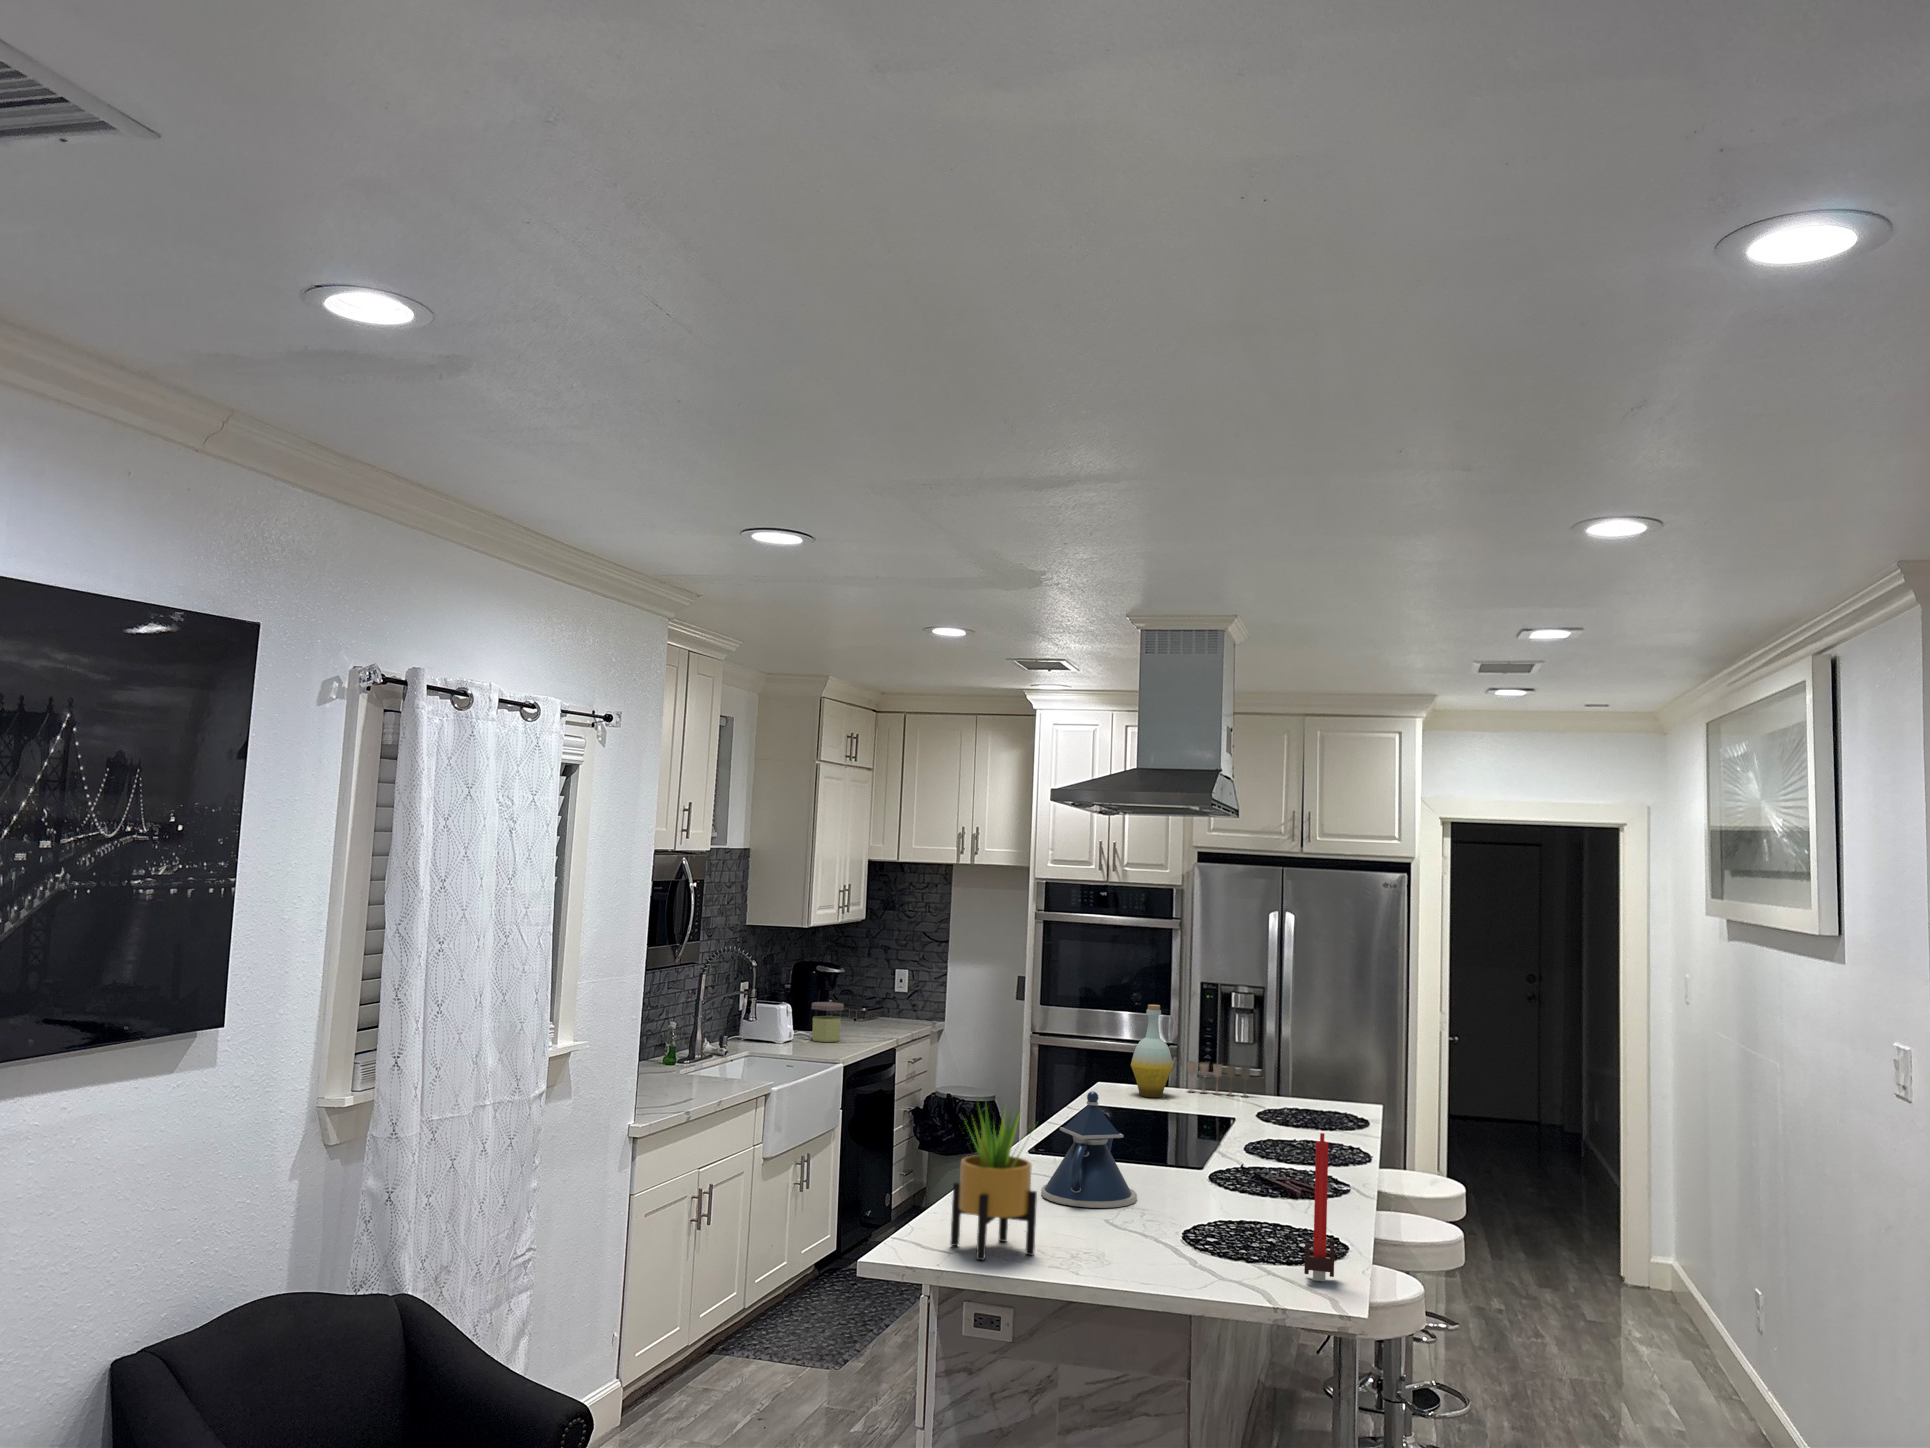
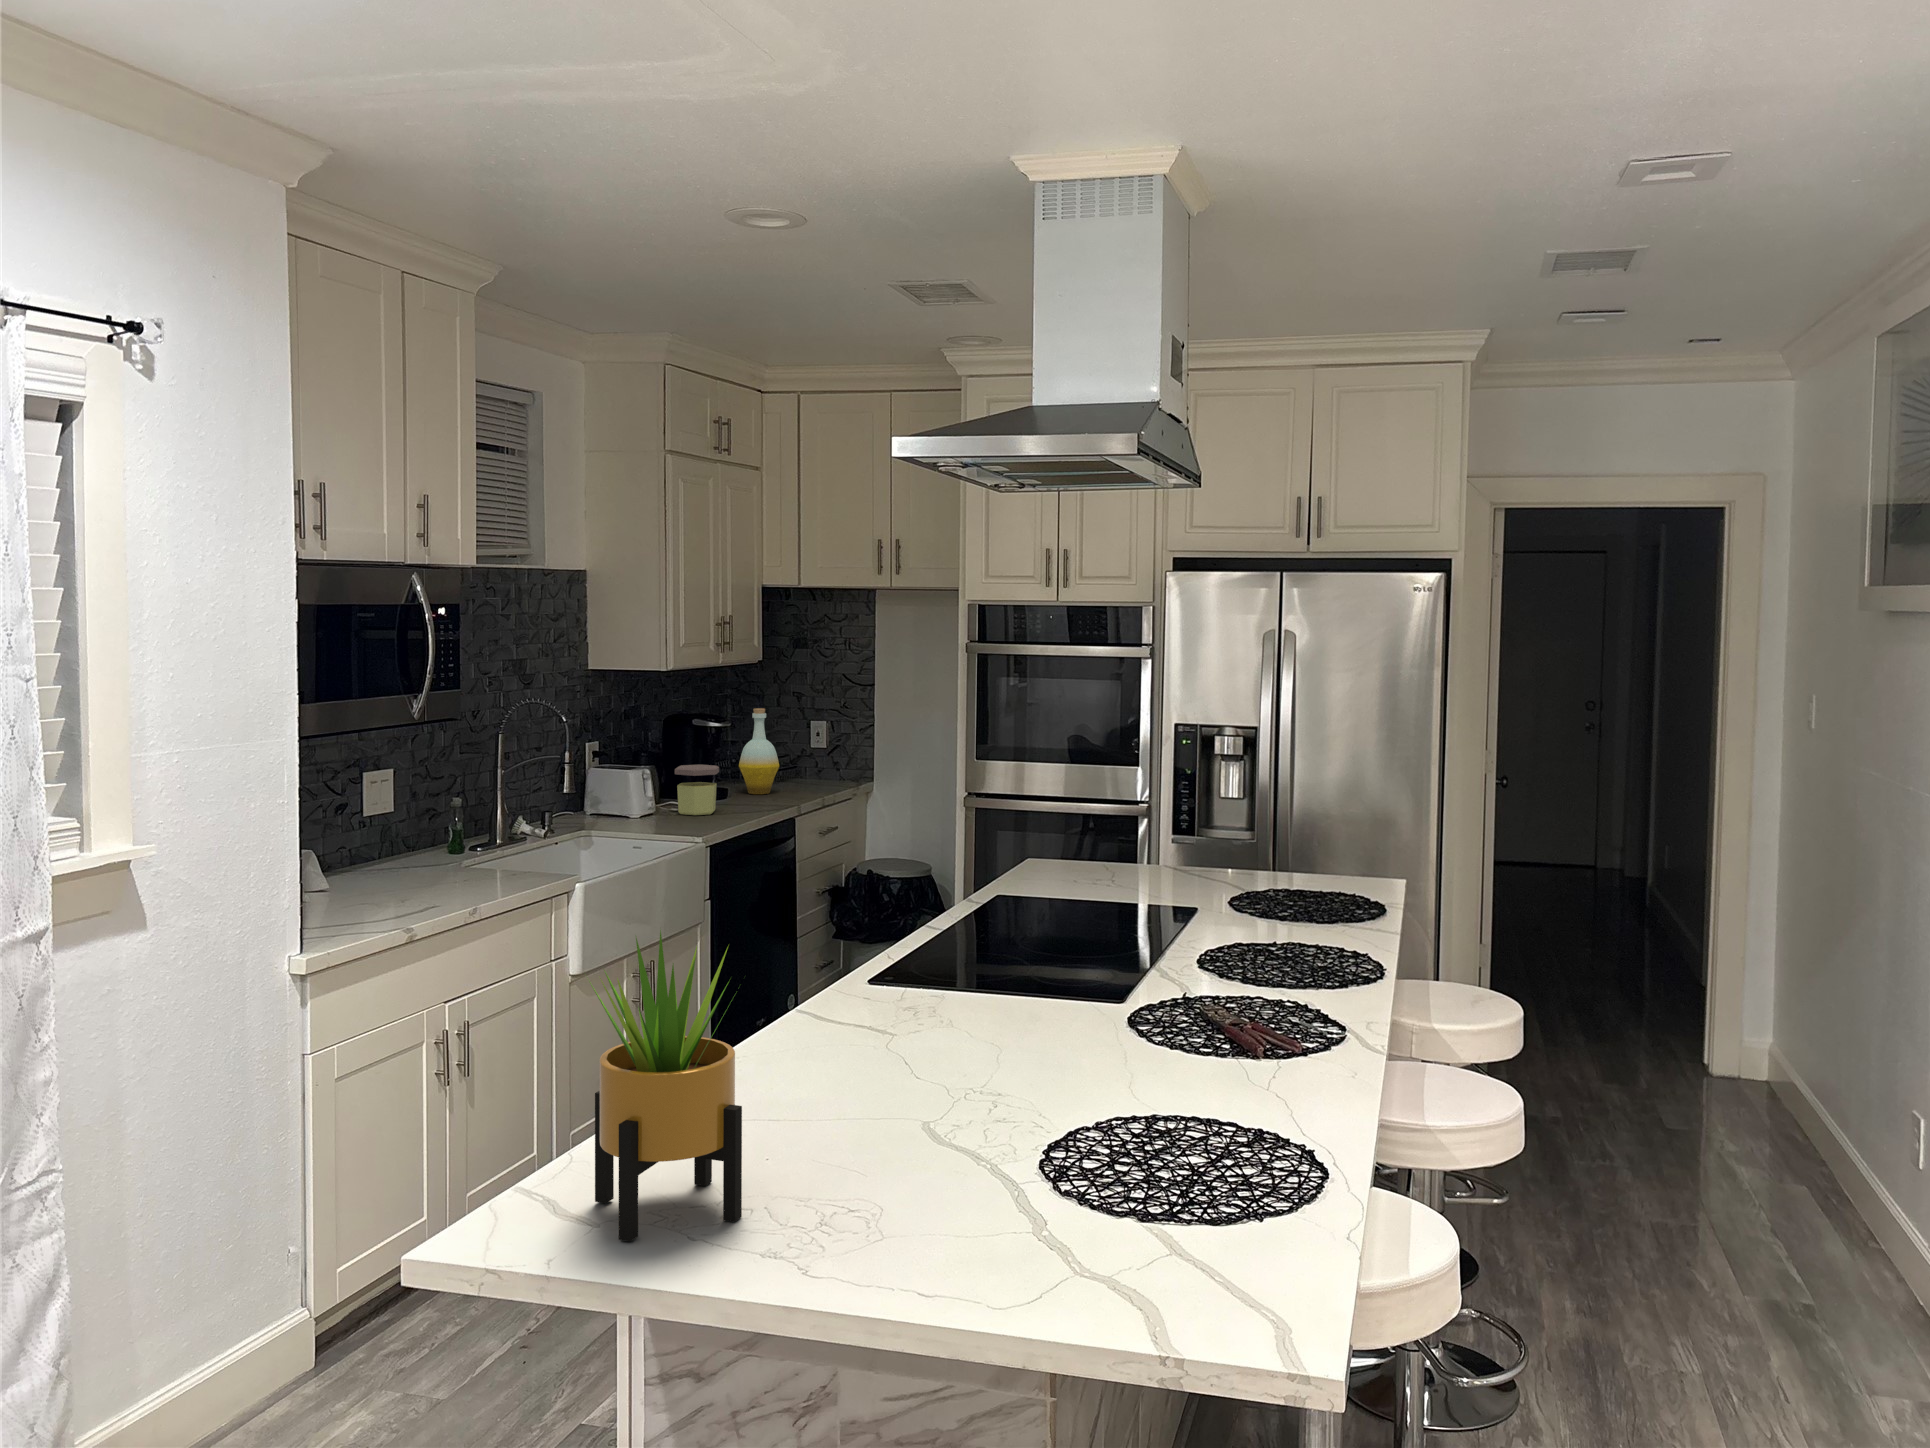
bottle: present [1131,1005,1173,1097] -> present [739,709,779,794]
wine glass: present [1187,1061,1251,1097] -> none [1141,829,1227,875]
teapot: present [1041,1091,1137,1208] -> none [834,902,990,1094]
candle: present [1304,1133,1335,1281] -> none [1231,994,1292,1271]

